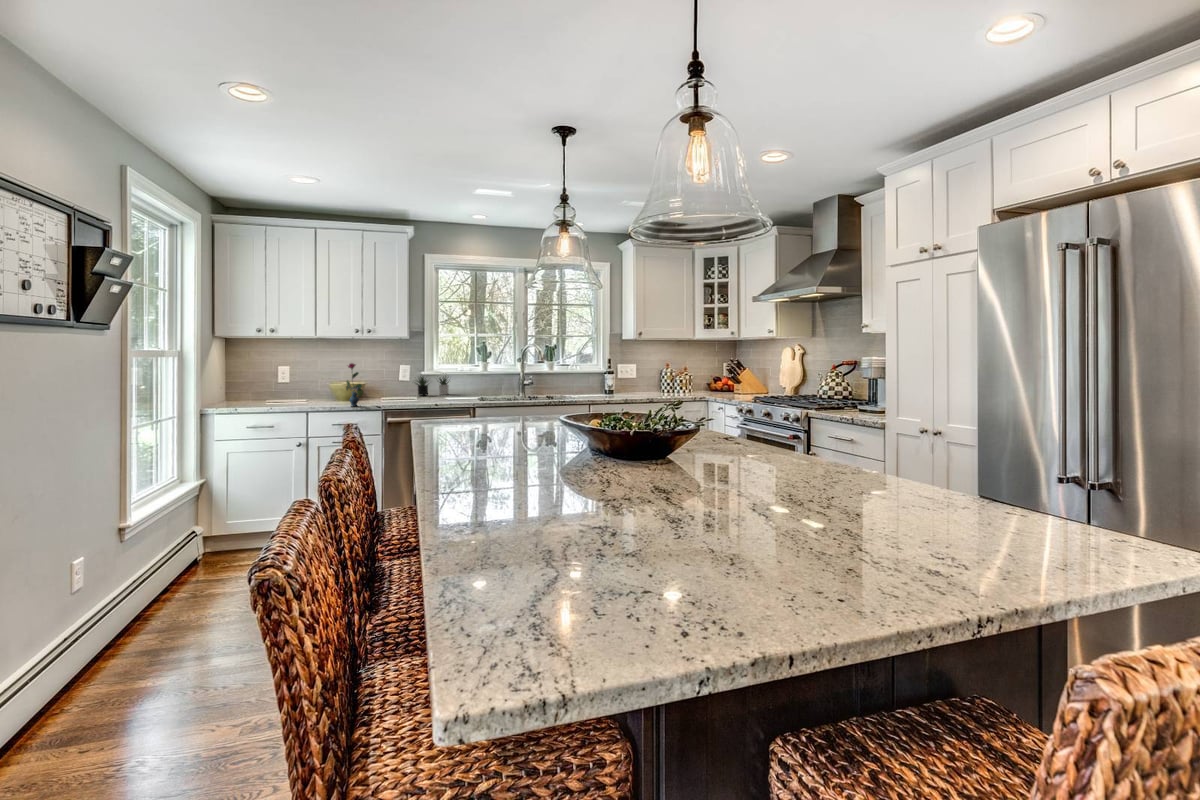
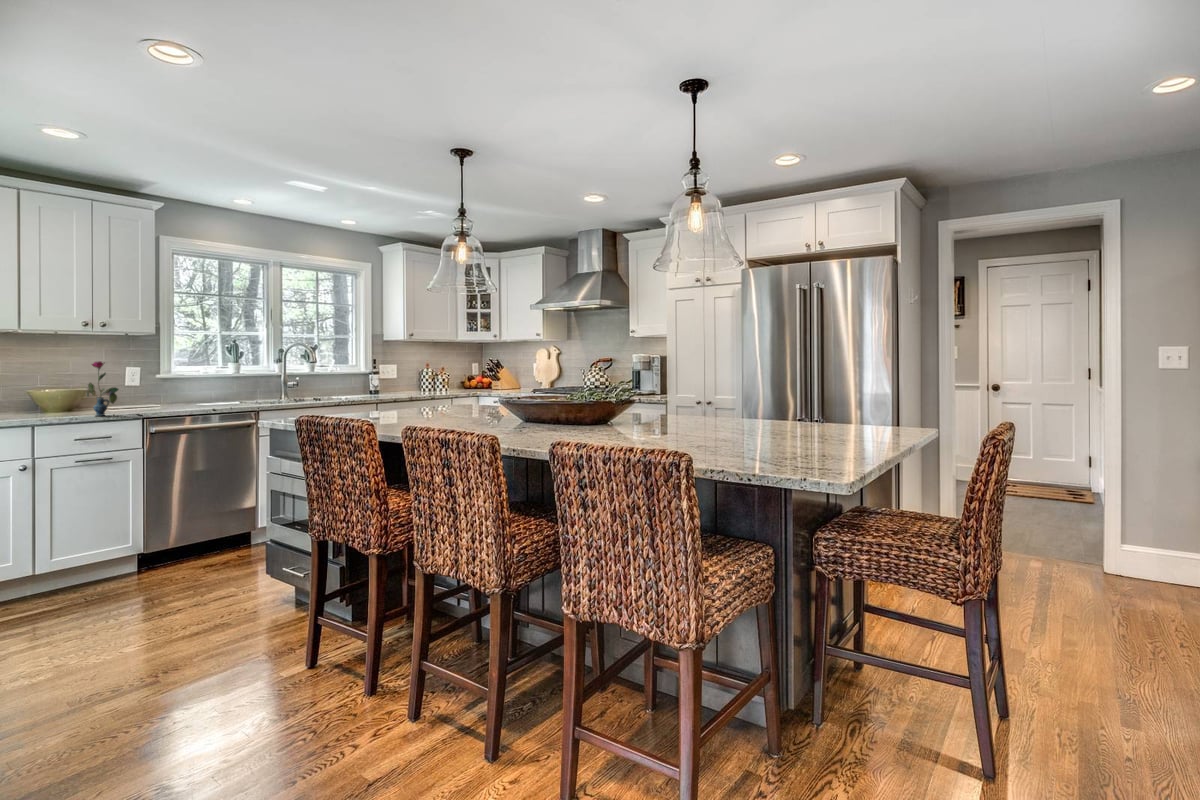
succulent plant: present [416,376,449,395] -> none [143,372,196,402]

